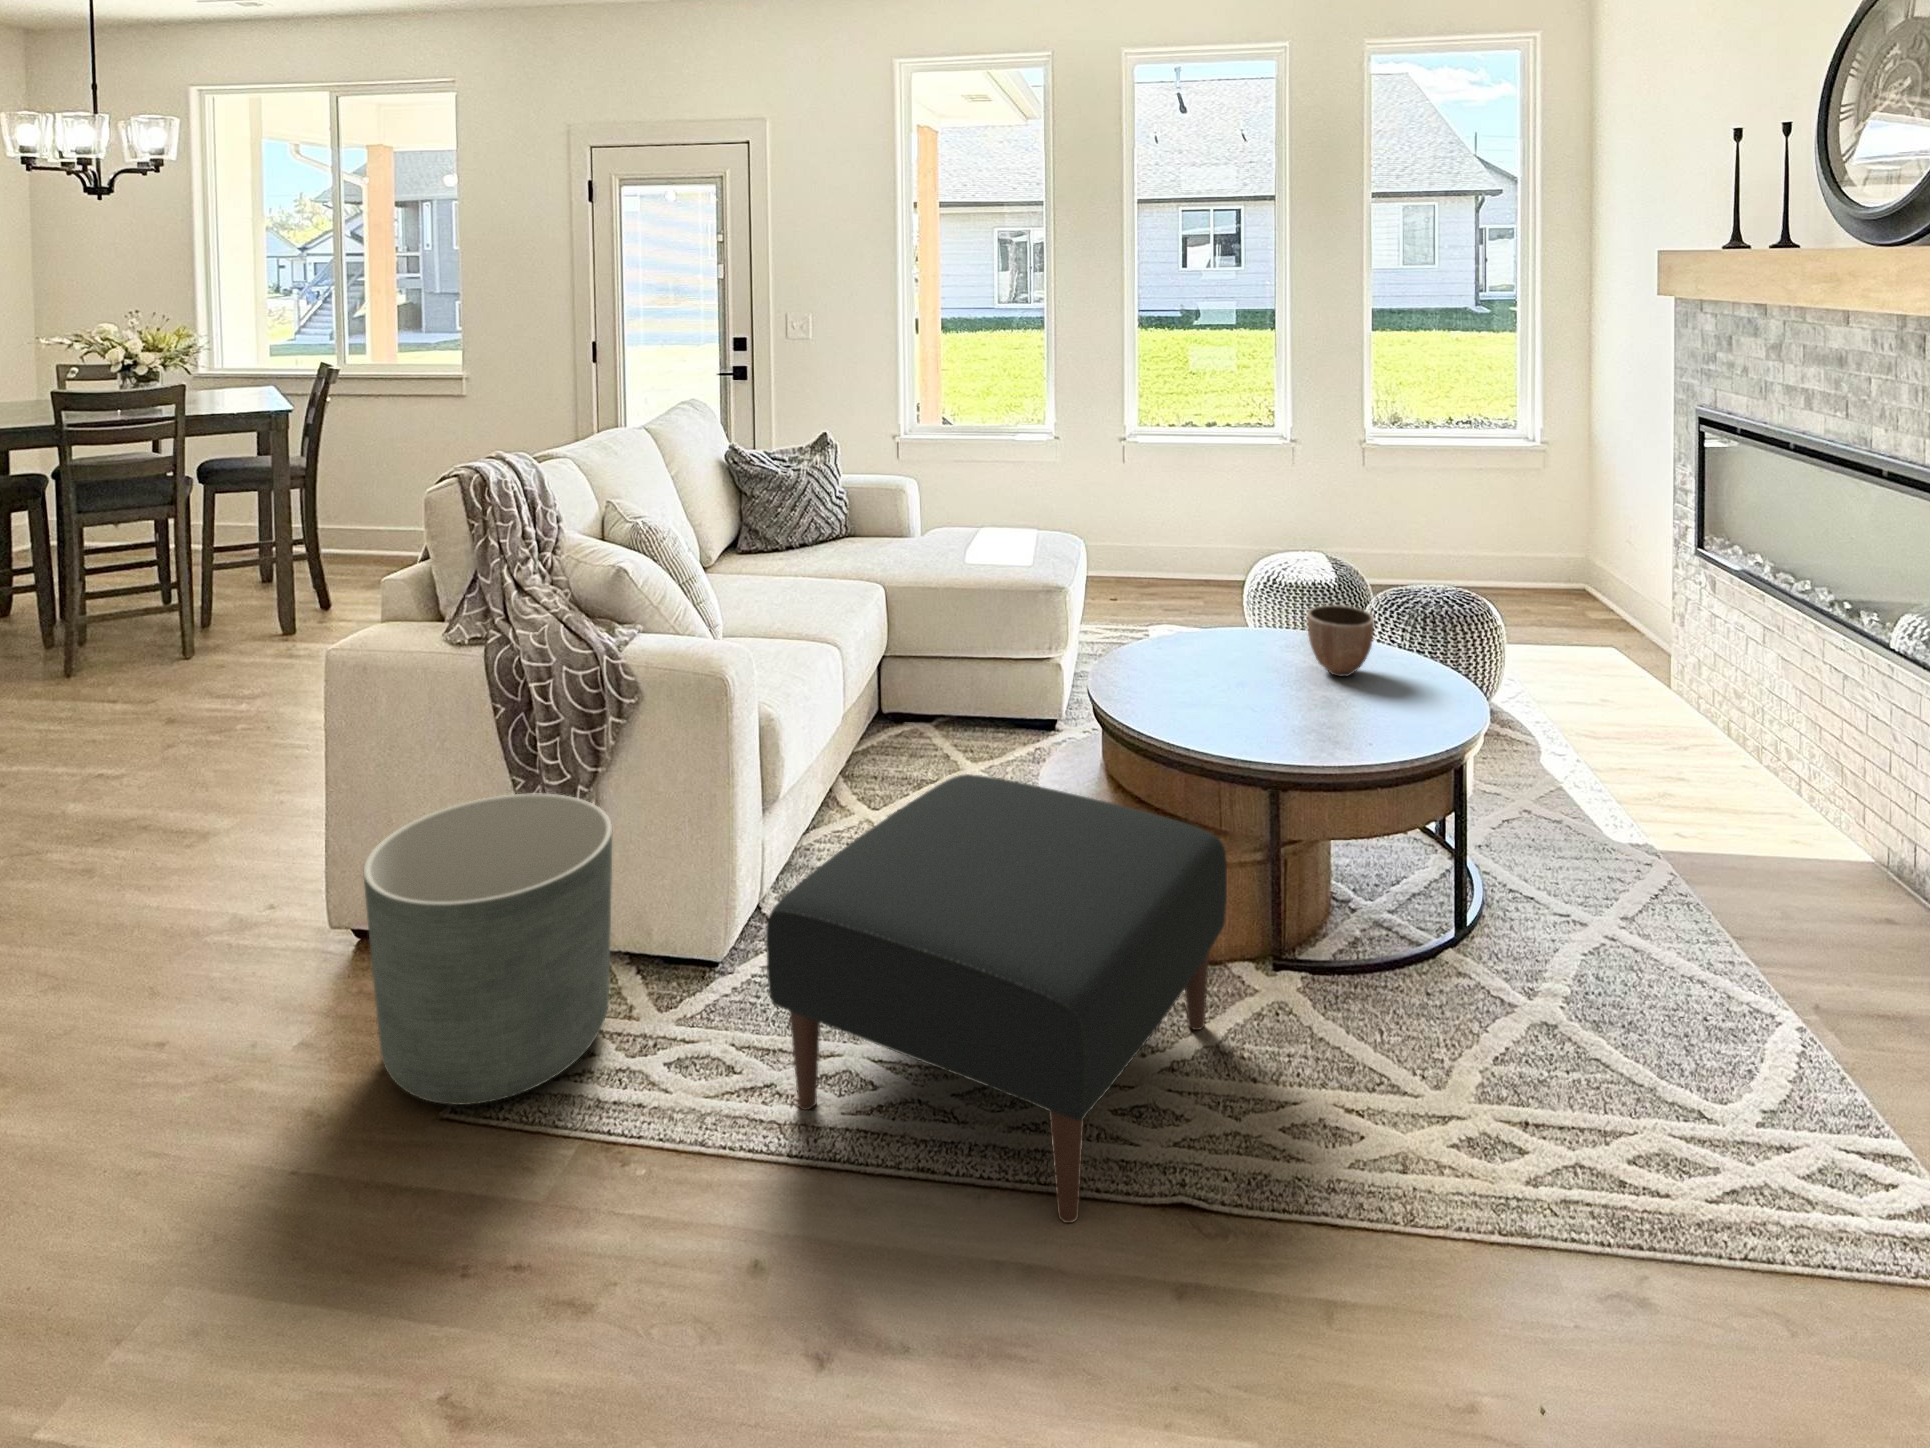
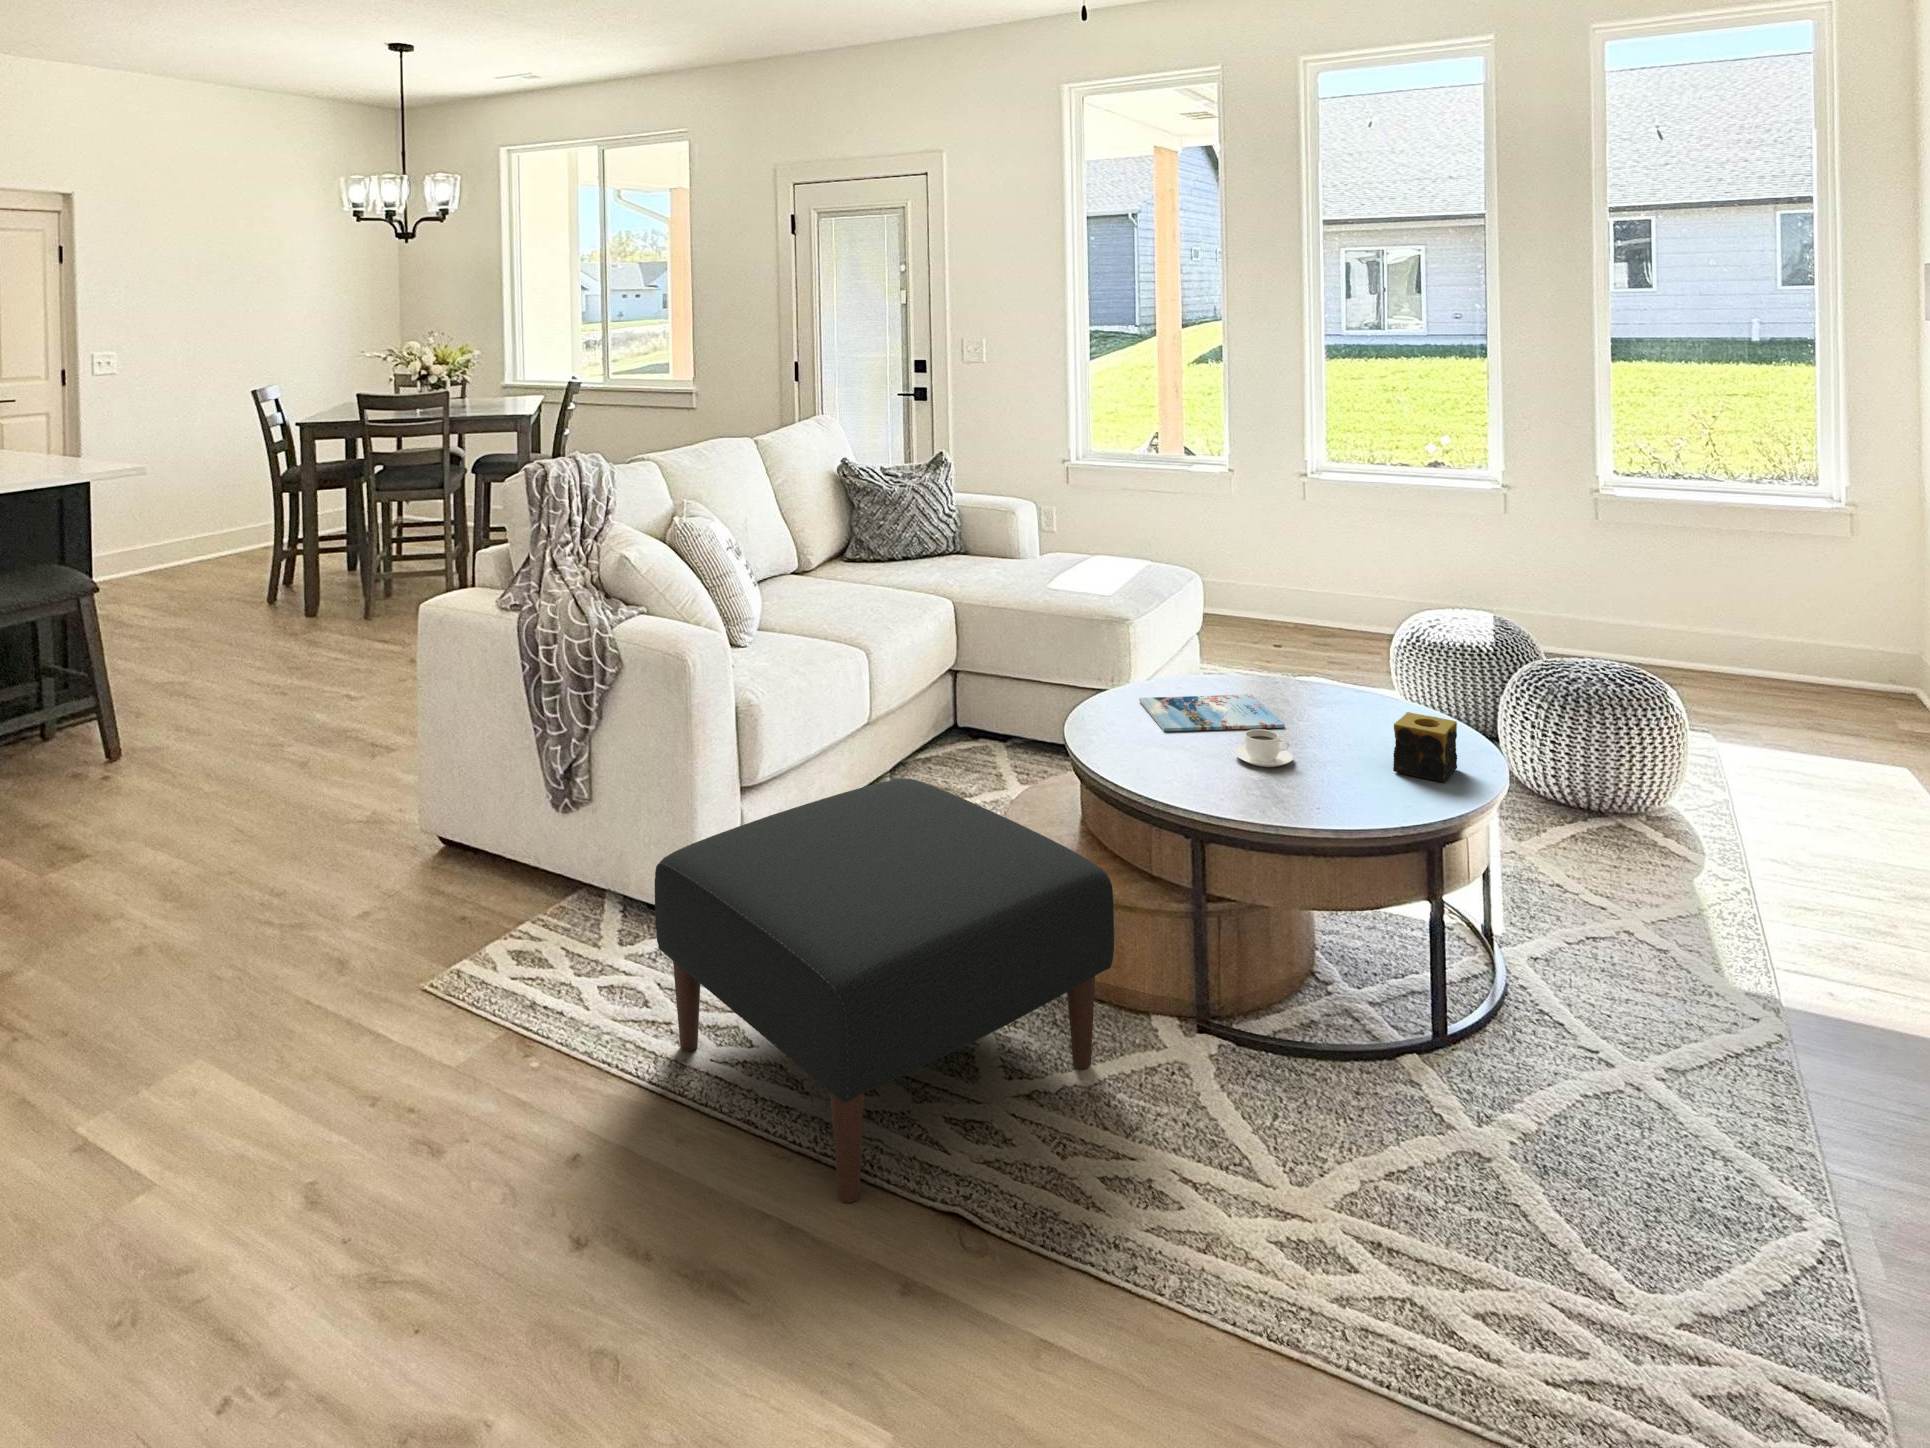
decorative bowl: present [1307,605,1374,677] -> none [1315,659,1392,739]
magazine: none [1138,646,1281,692] -> present [1139,694,1285,731]
candle: none [1400,647,1447,705] -> present [1393,712,1457,782]
coffee cup: none [1263,679,1317,713] -> present [1234,729,1293,767]
planter: present [363,794,612,1105] -> none [377,737,581,986]

